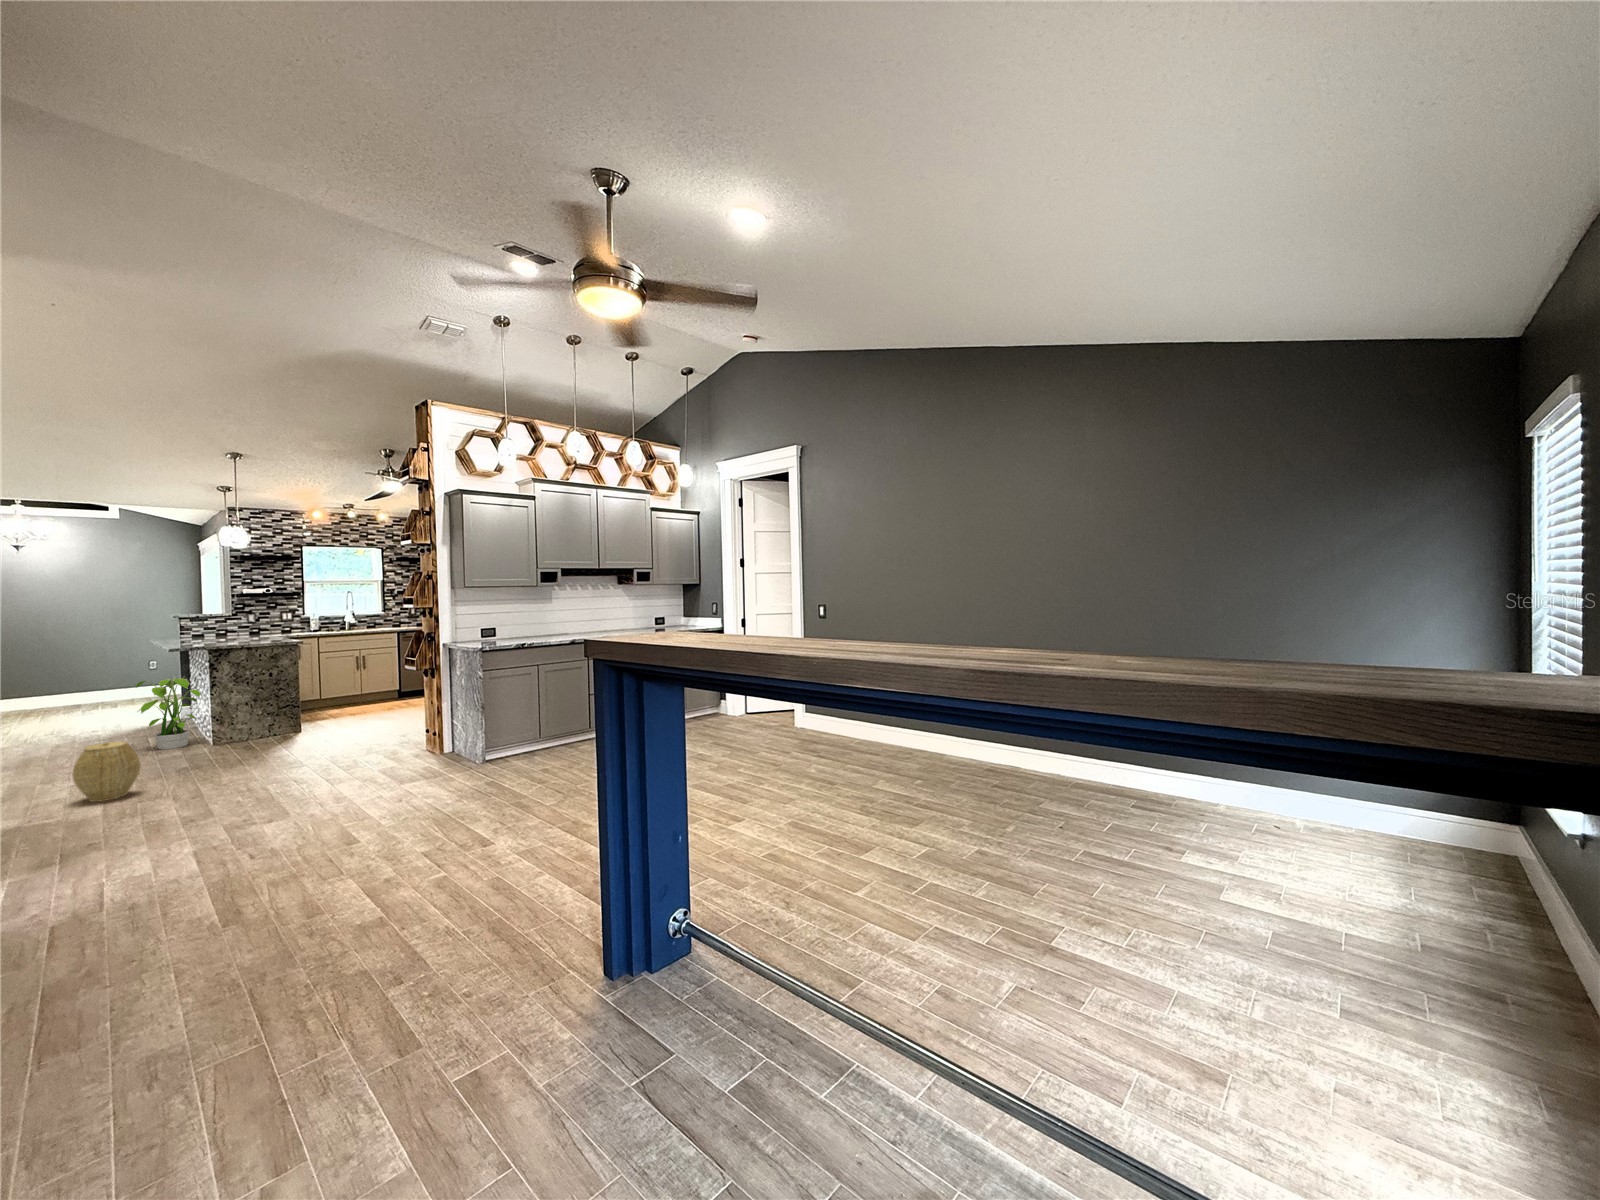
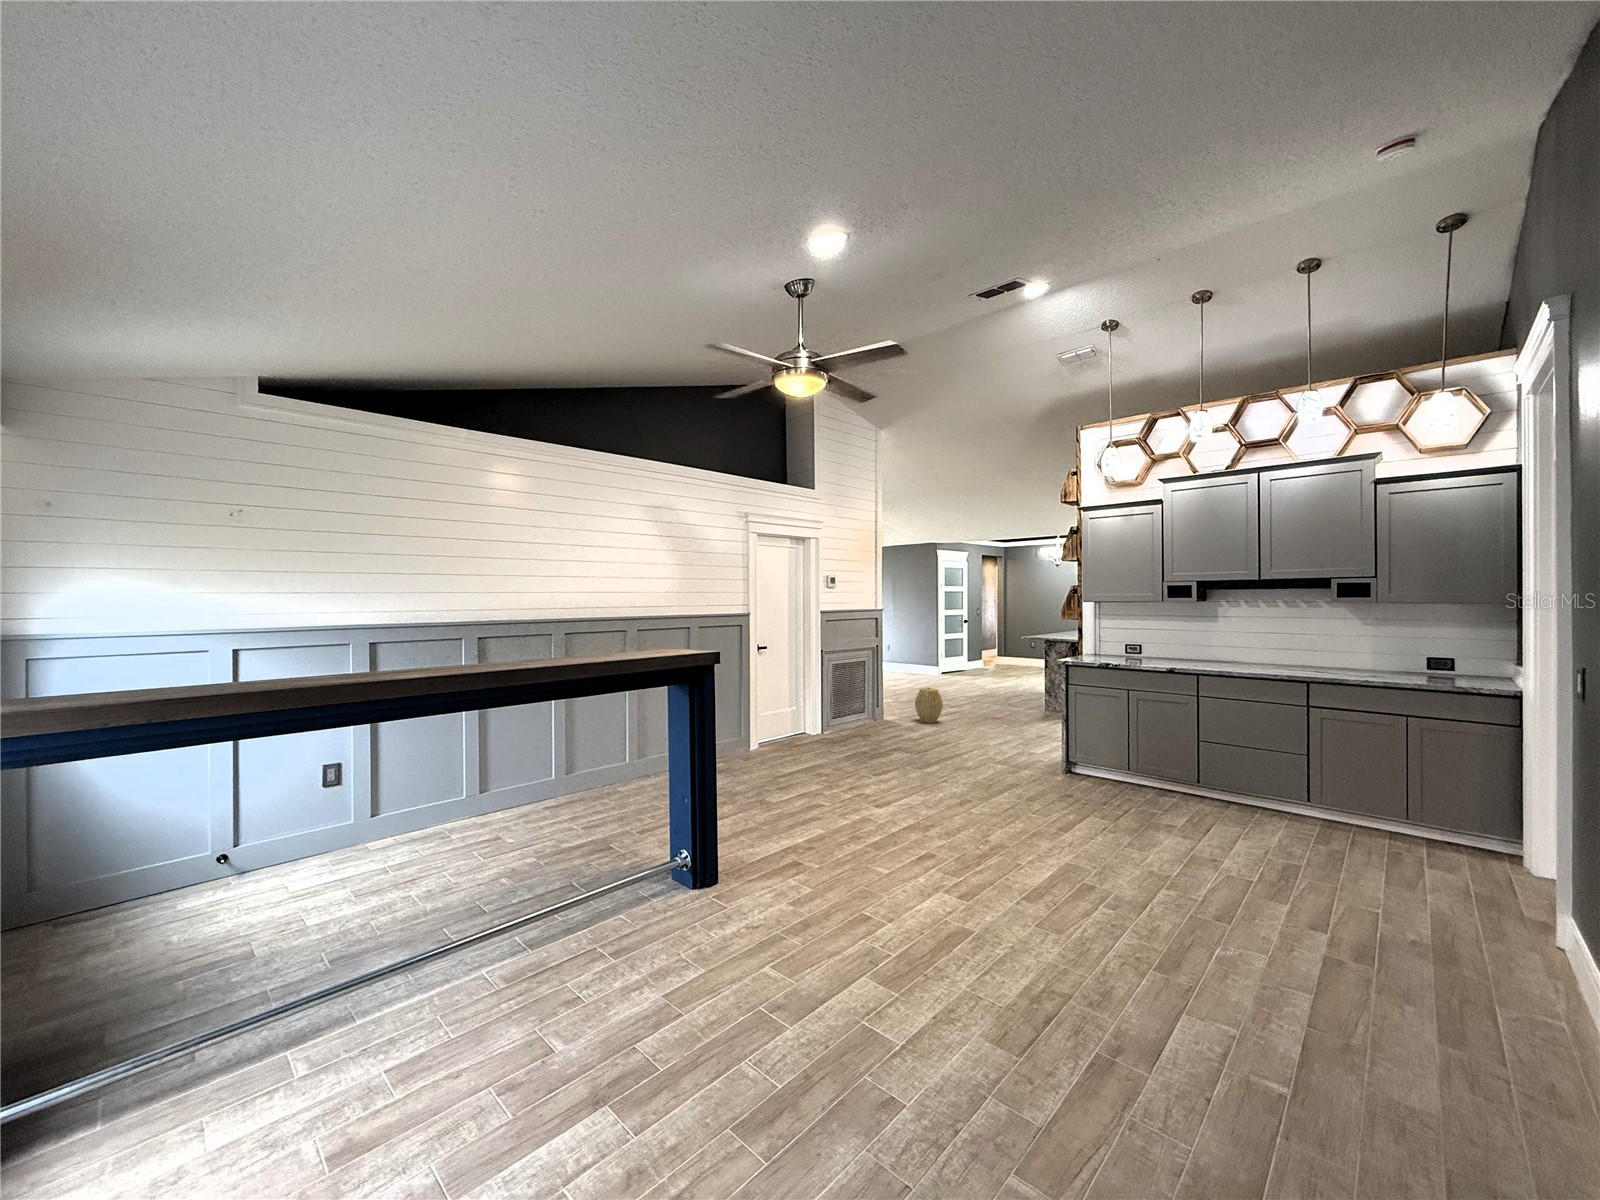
potted plant: present [136,678,201,750] -> none [1011,657,1048,710]

